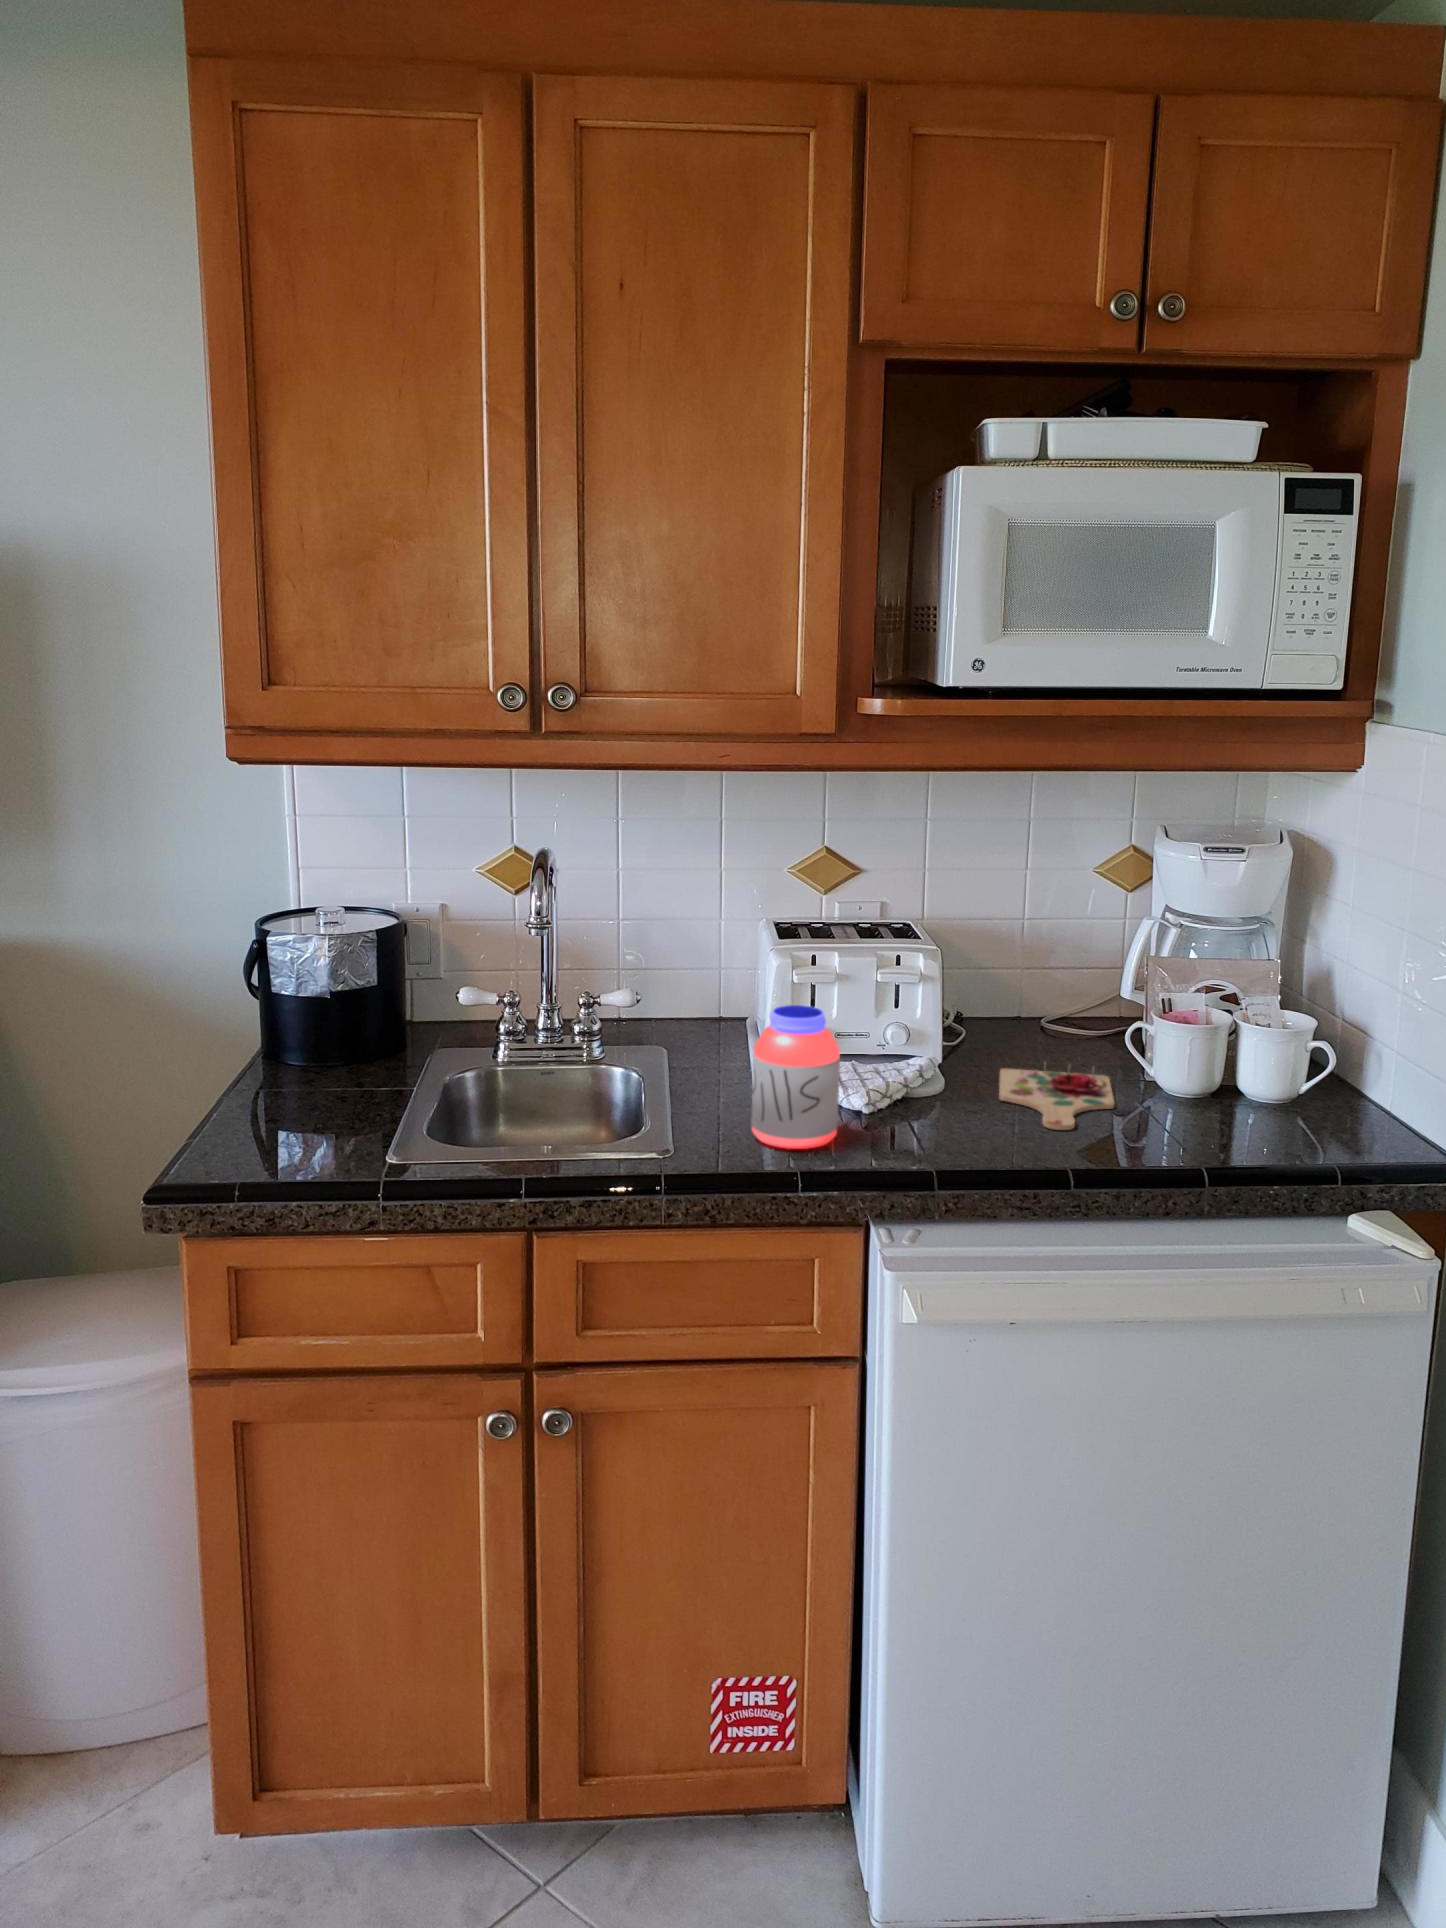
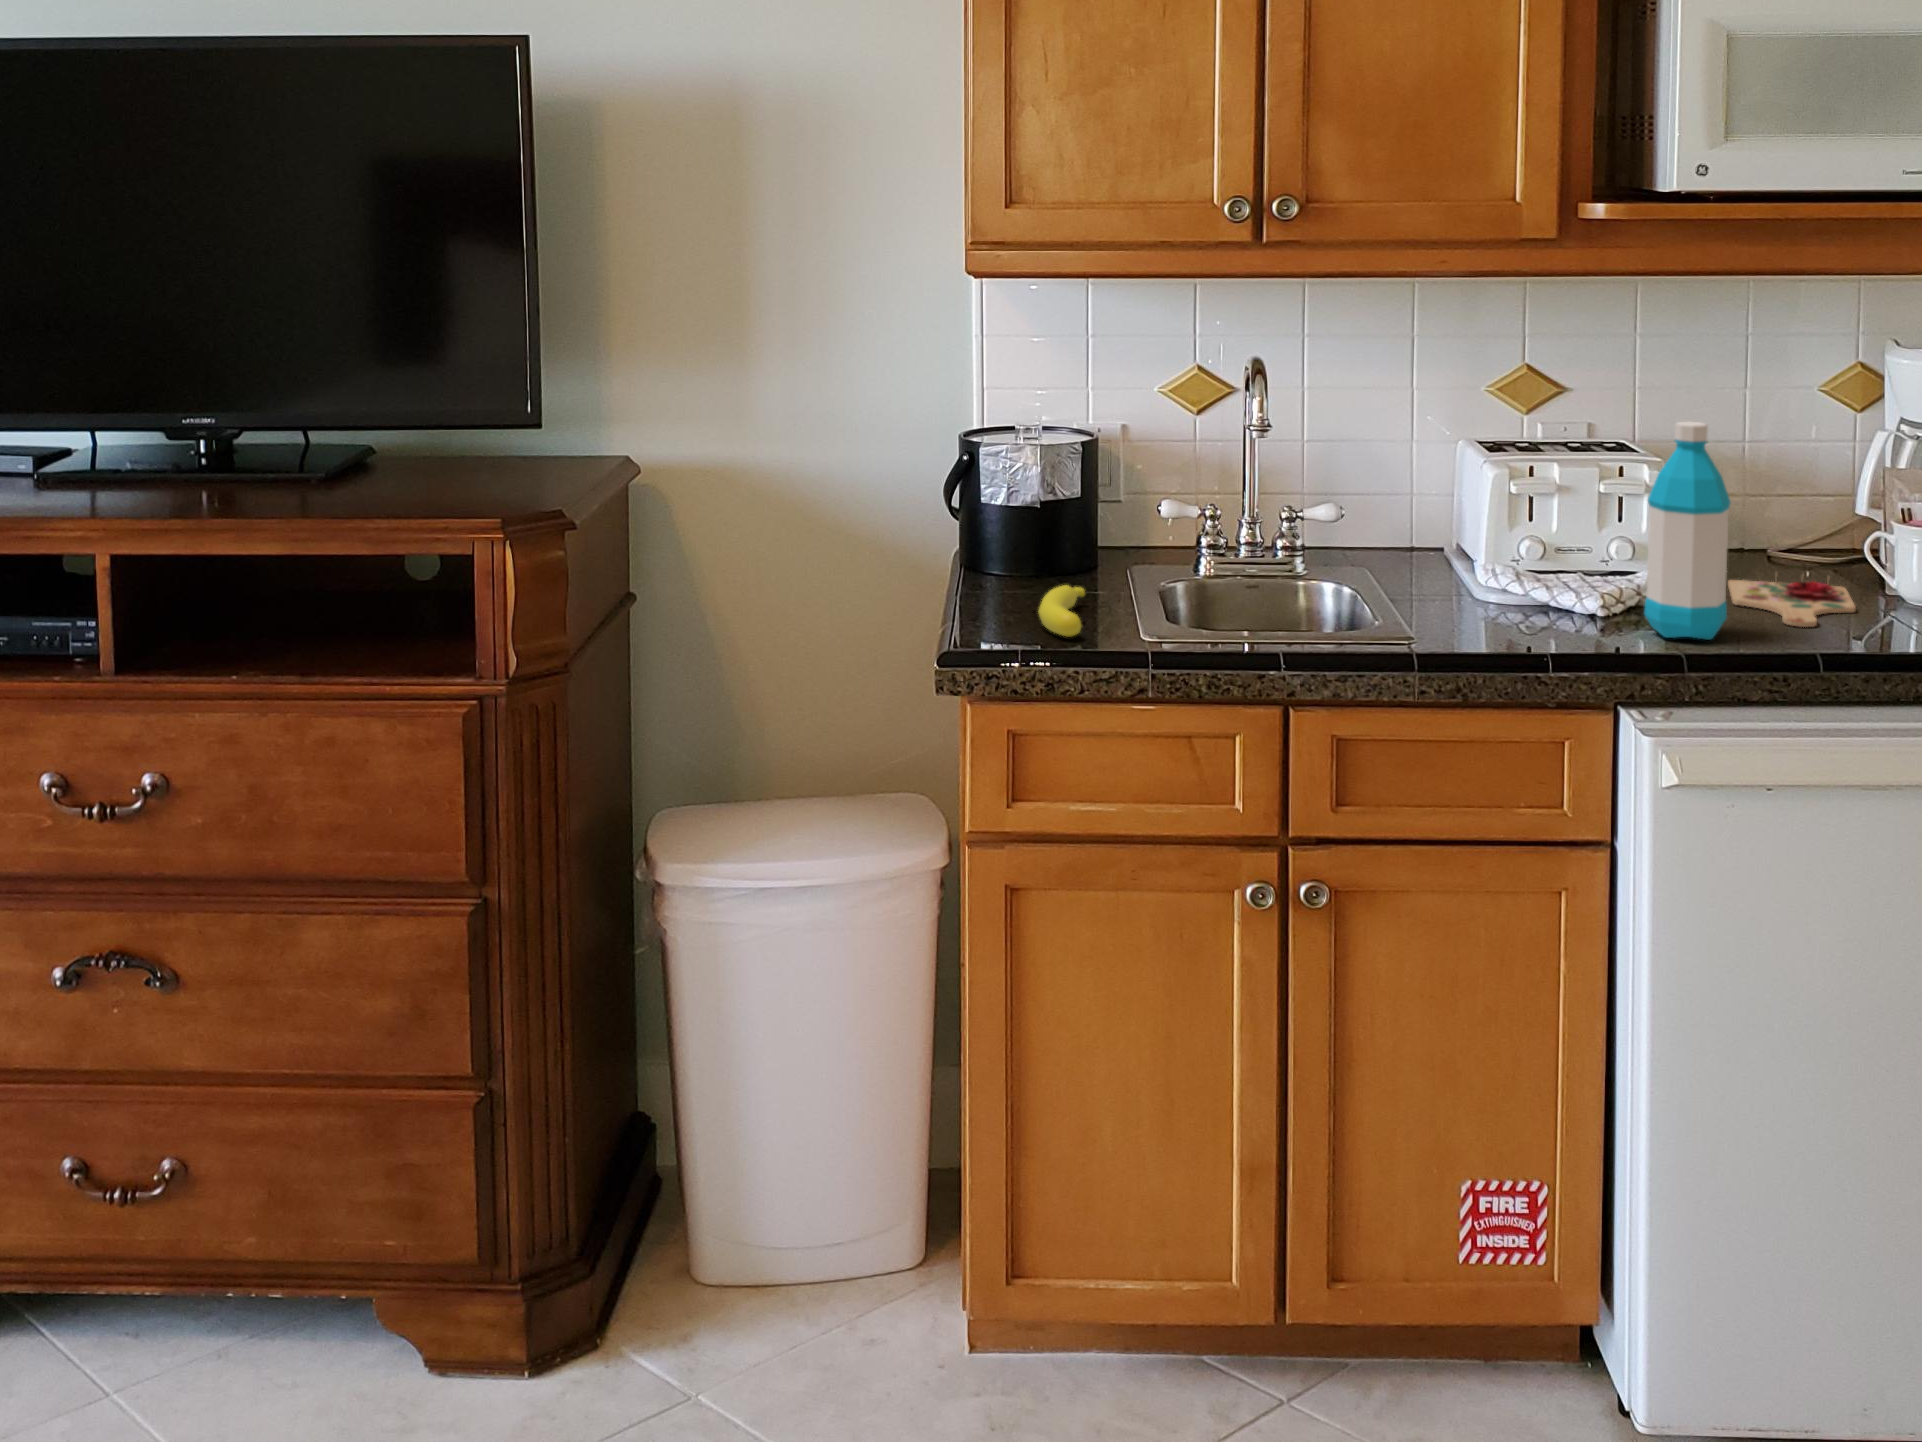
water bottle: none [904,929,991,1151] -> present [1644,421,1731,640]
jar: present [751,1005,840,1149] -> none [1490,499,1578,636]
banana: none [273,1094,343,1162] -> present [1038,585,1085,637]

